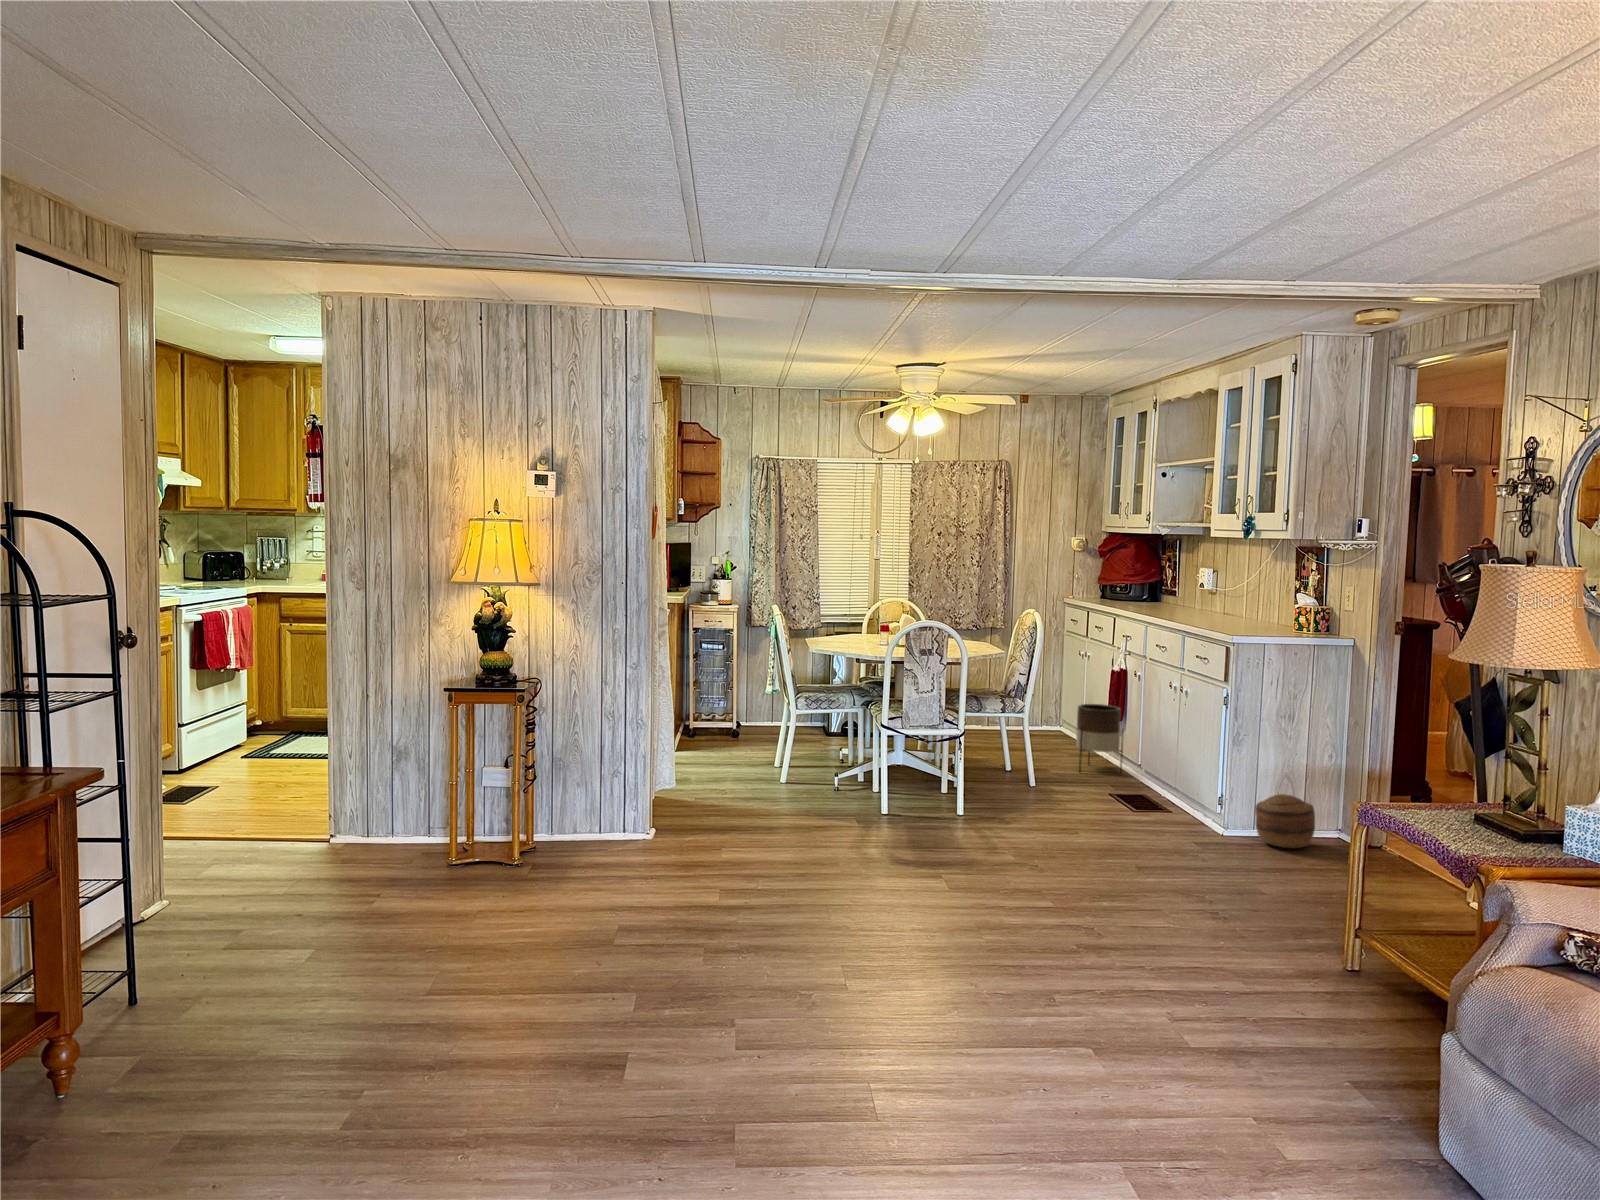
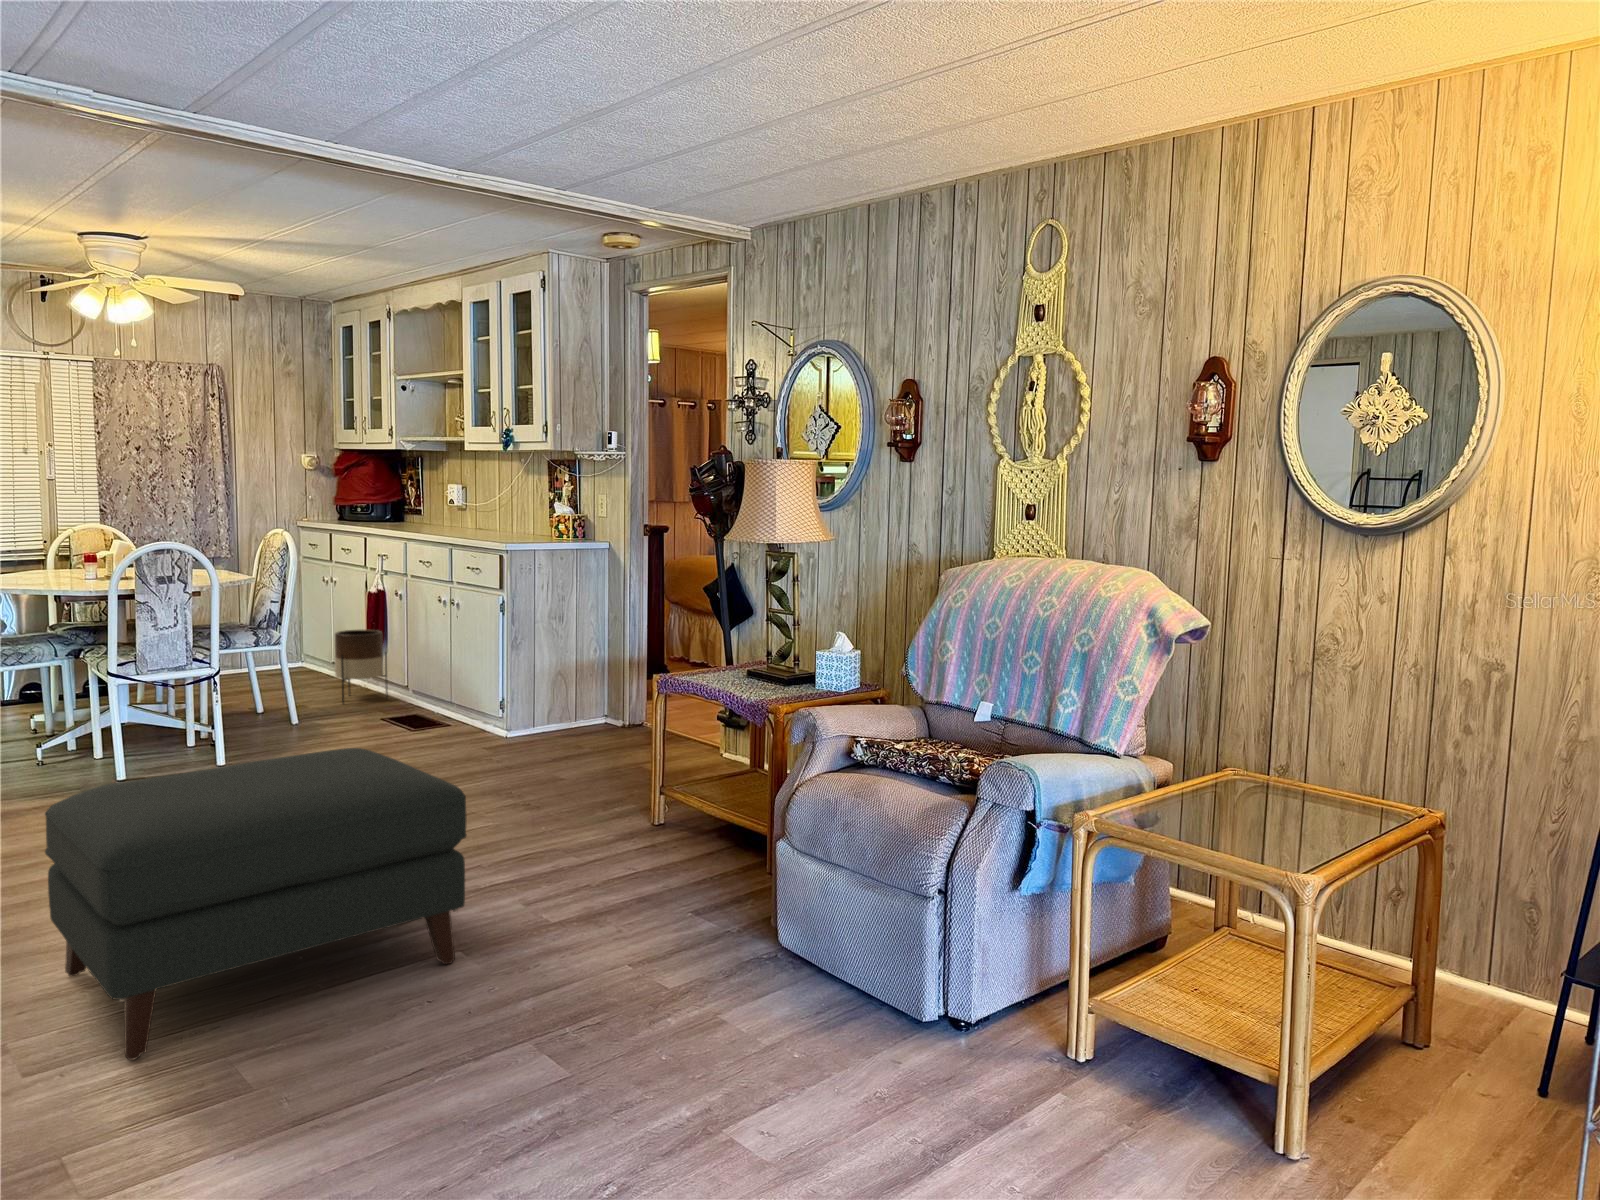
basket: present [1255,794,1315,848] -> none [537,691,590,740]
ottoman: none [779,825,1098,1059] -> present [45,748,467,1060]

